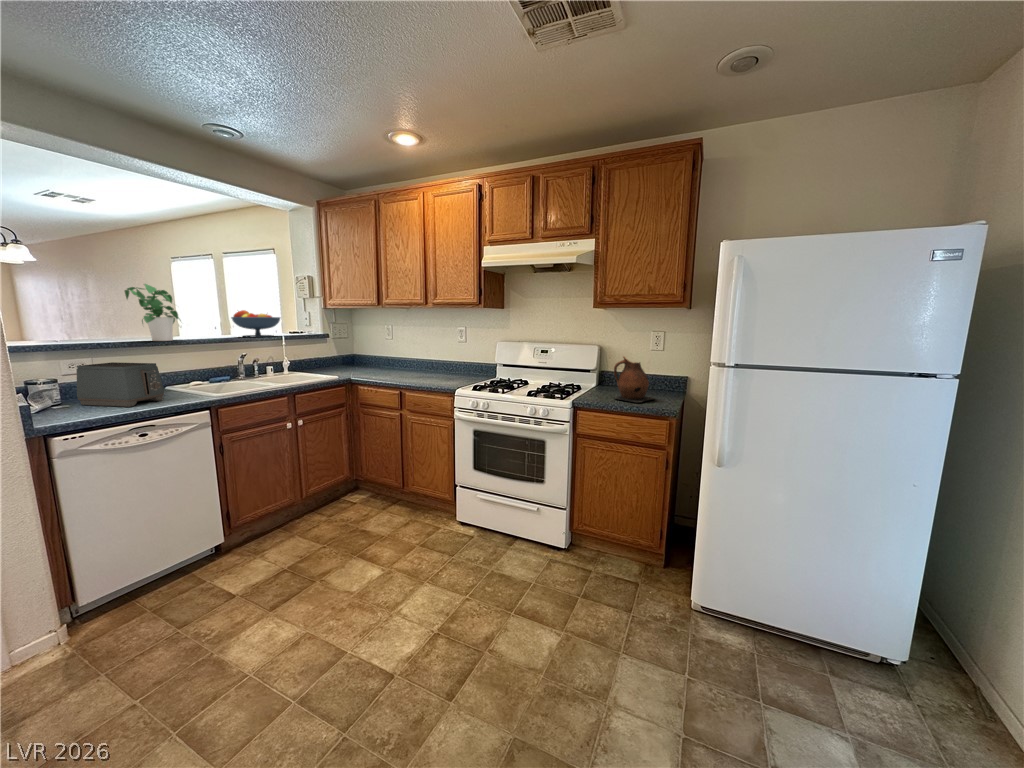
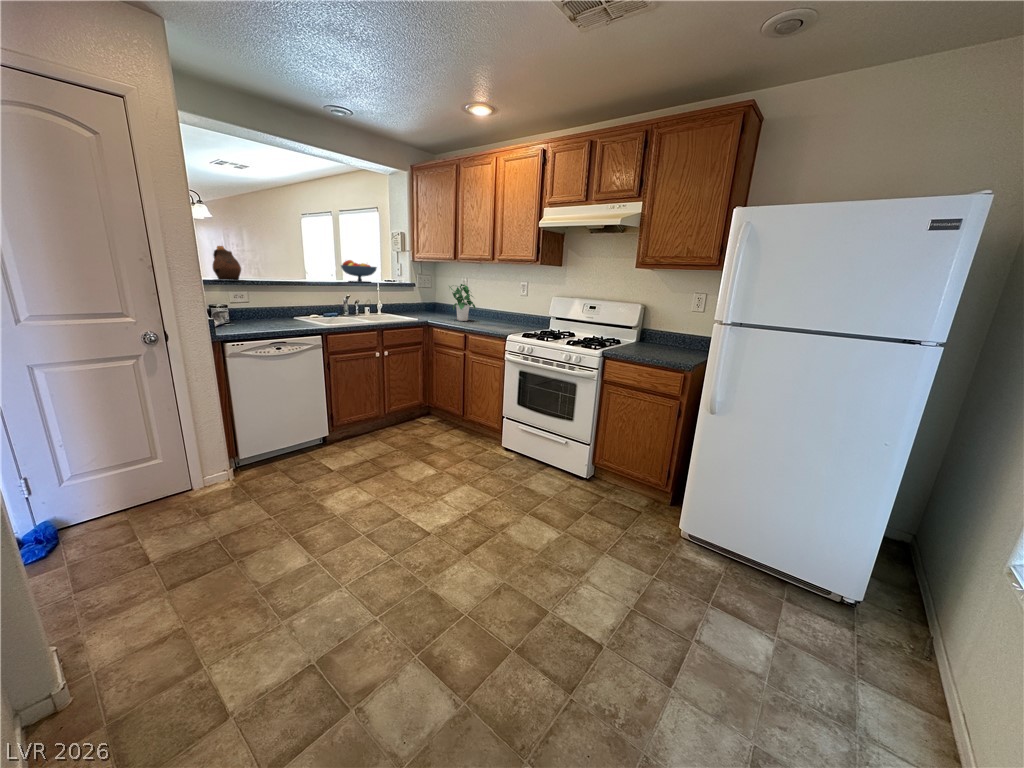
potted plant: present [125,284,179,341] -> present [449,284,475,321]
ceramic pitcher: present [614,357,654,403] -> present [213,246,244,282]
toaster: present [76,362,164,407] -> none [239,295,293,328]

